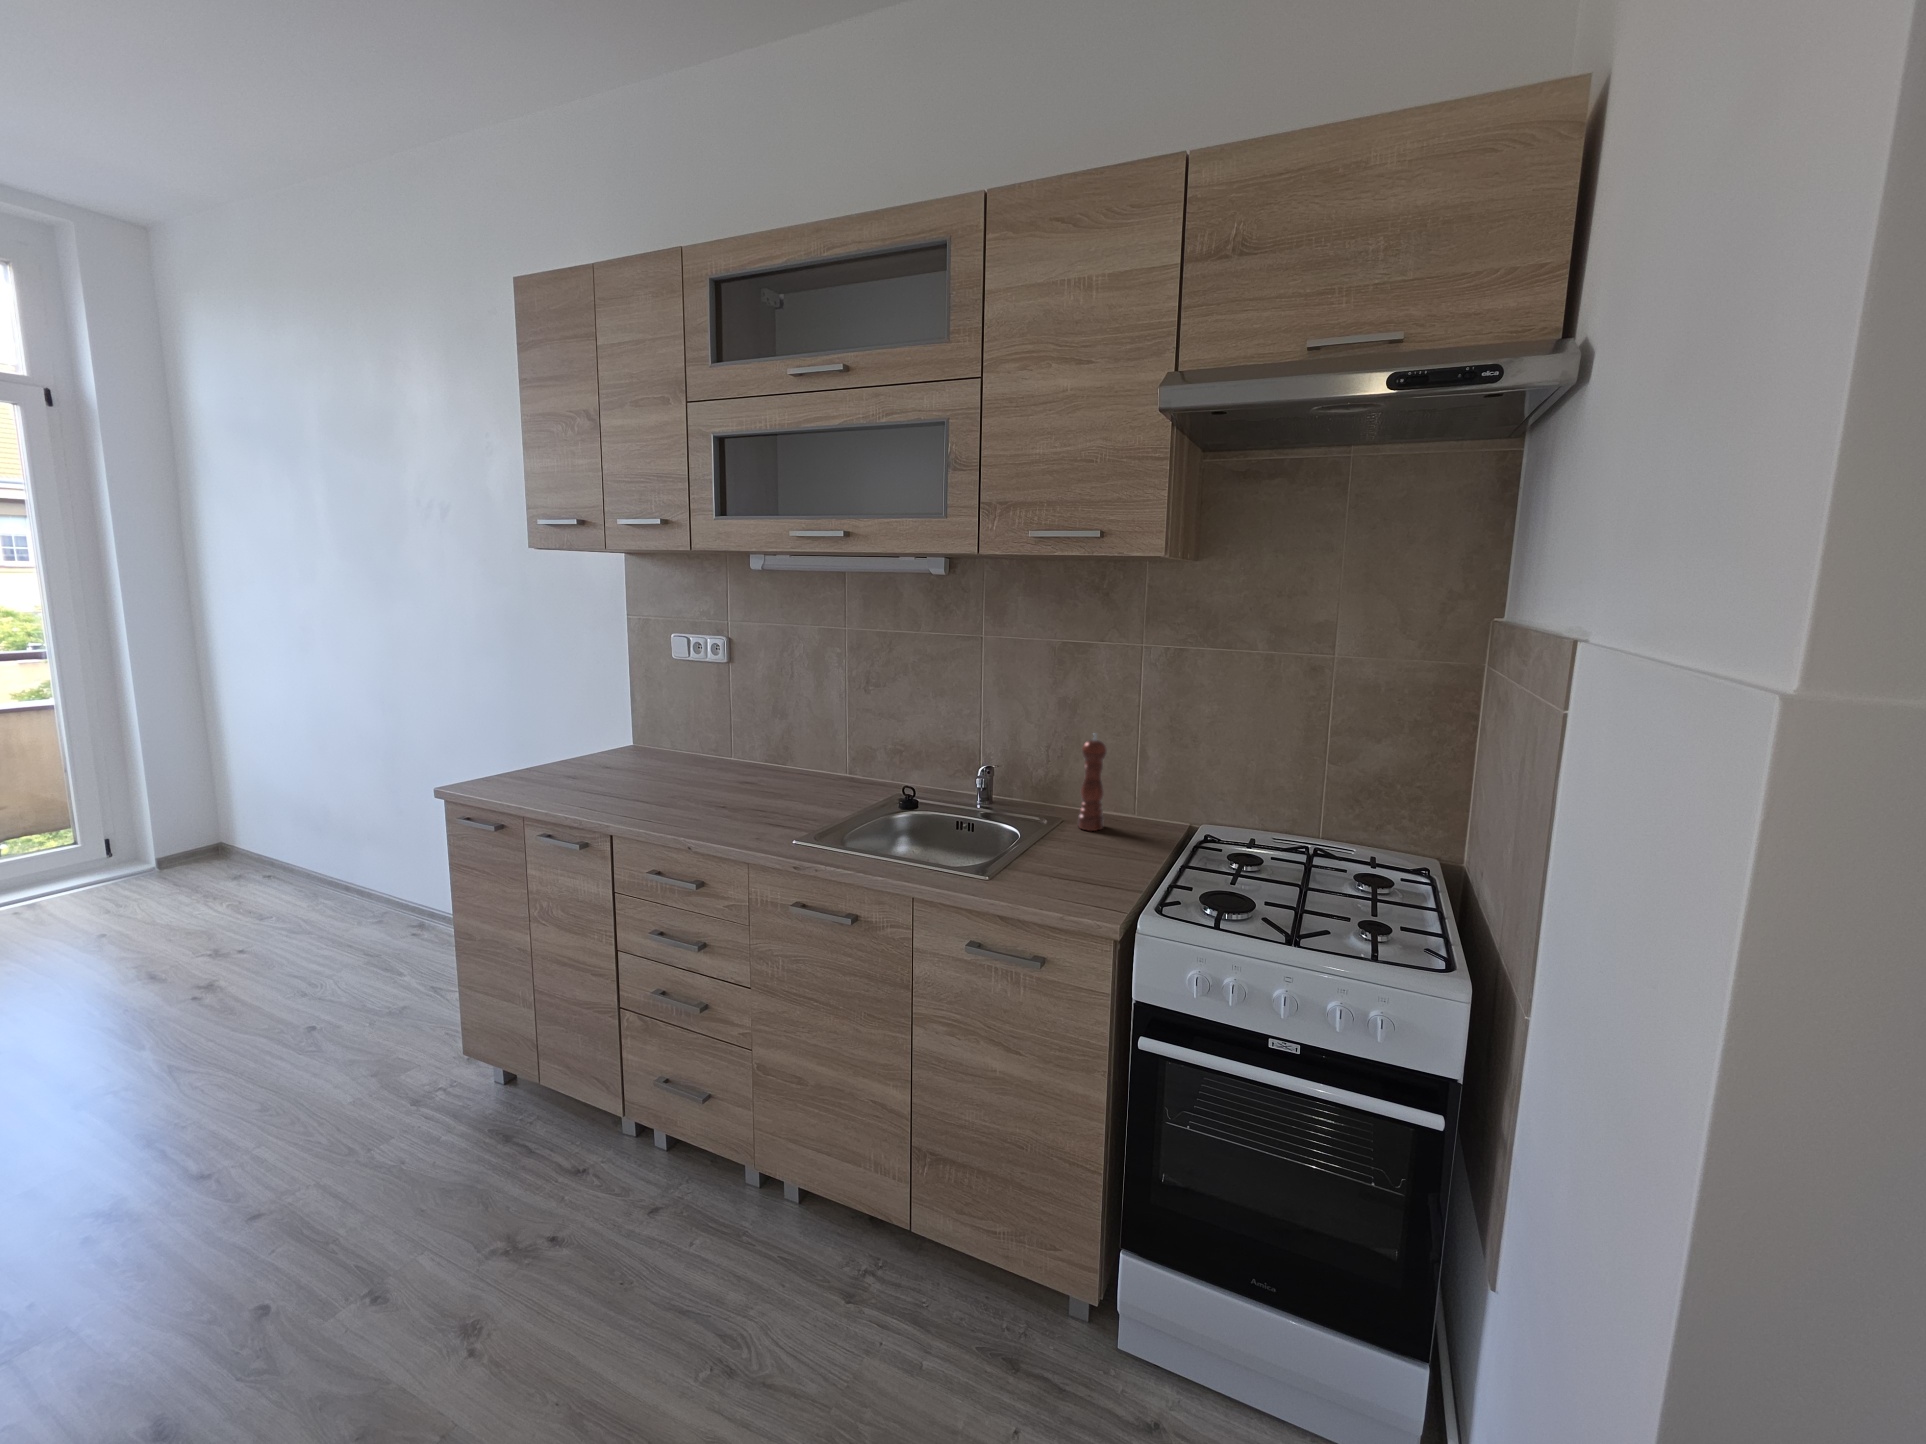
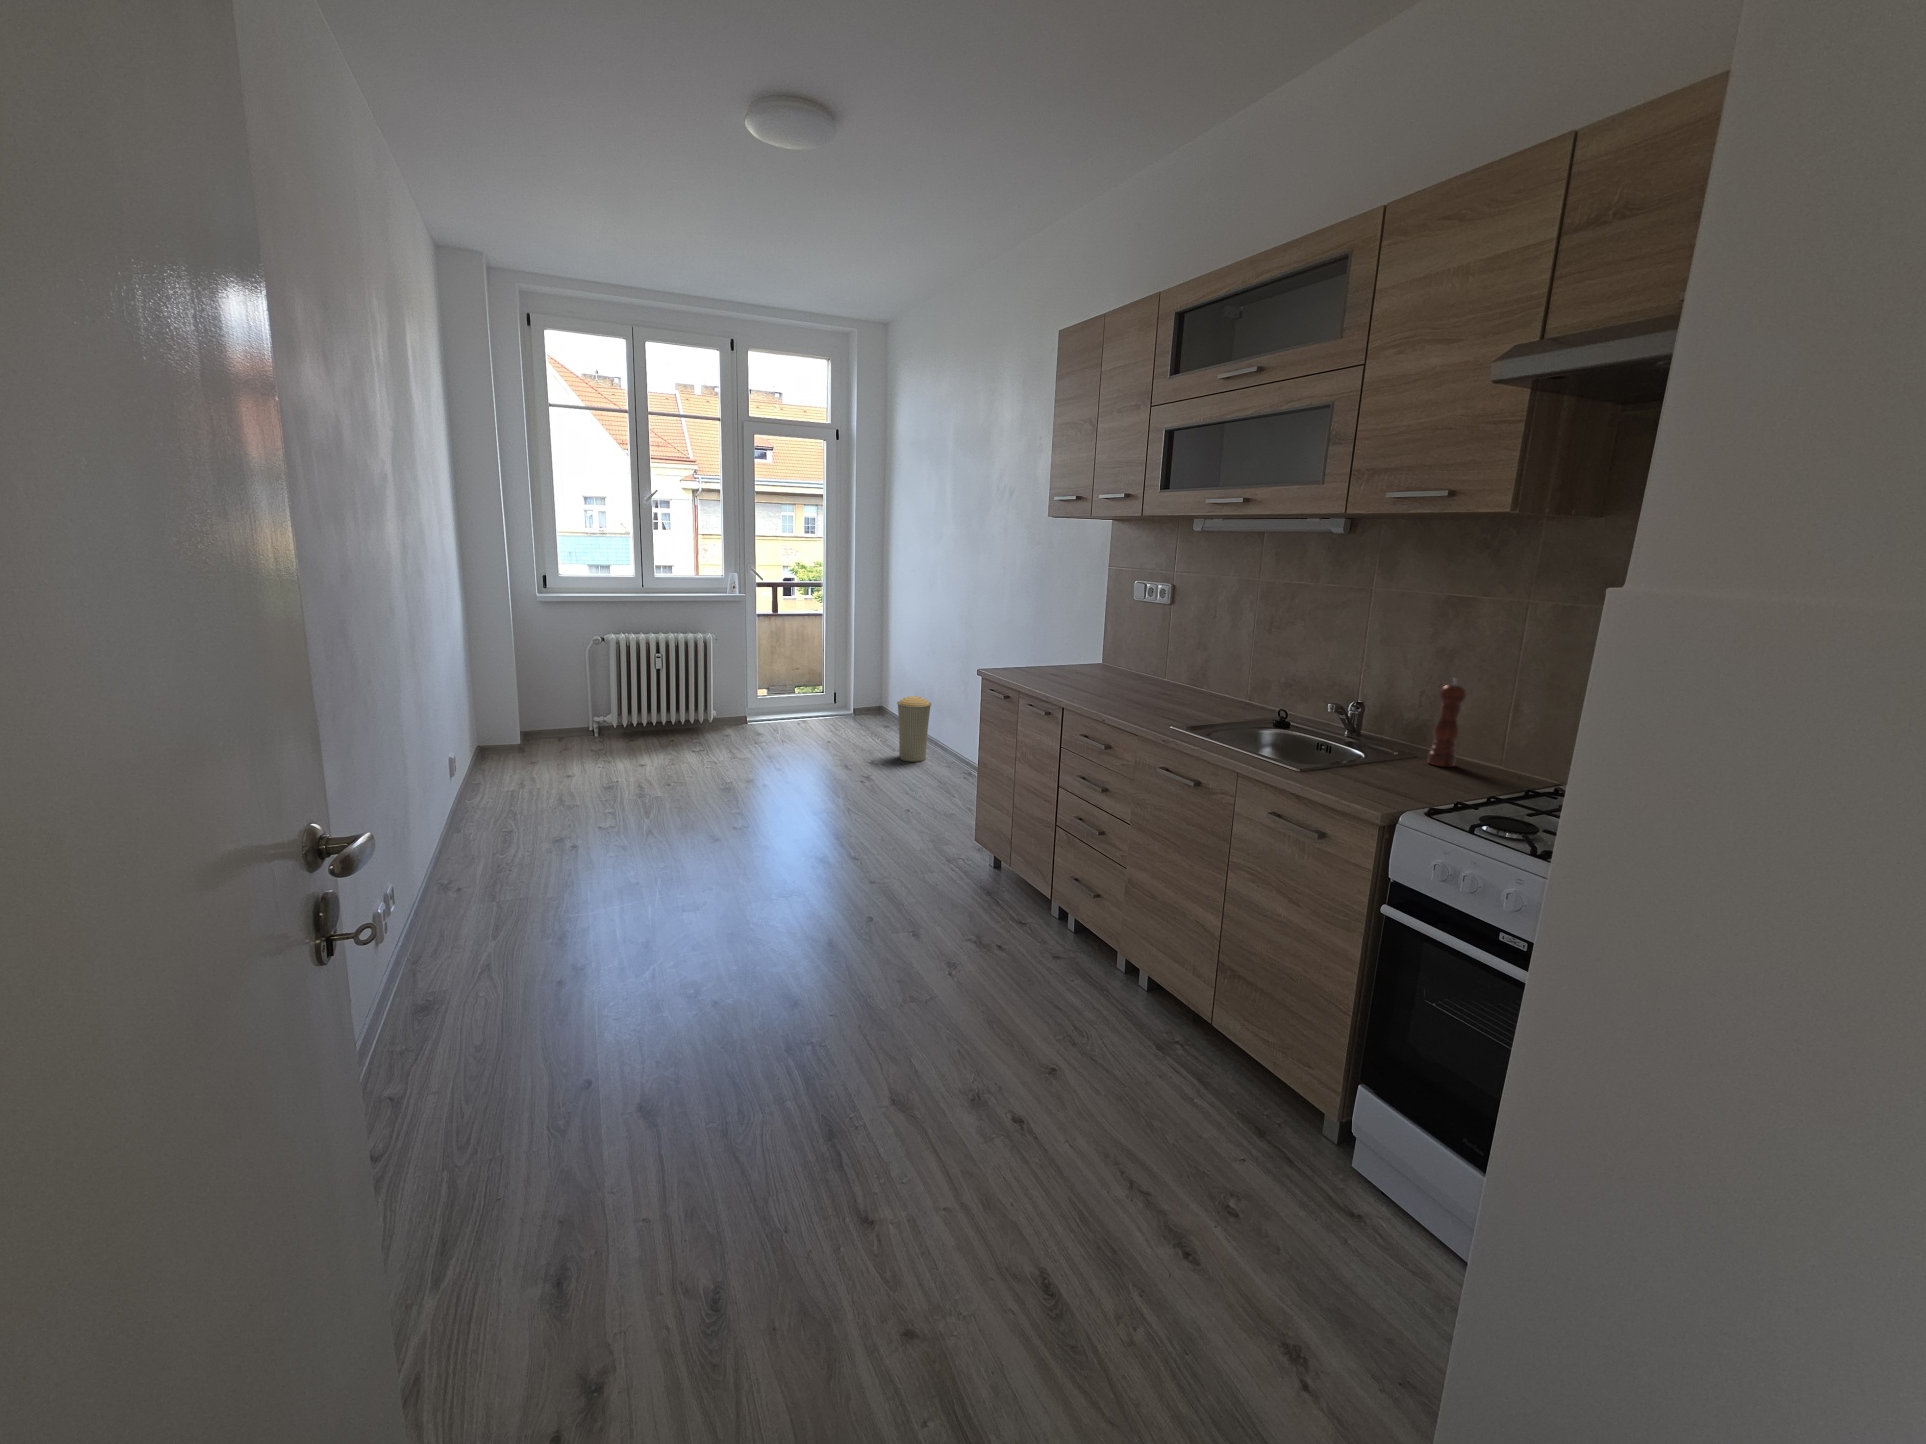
trash can: none [256,828,329,936] -> present [897,696,931,762]

